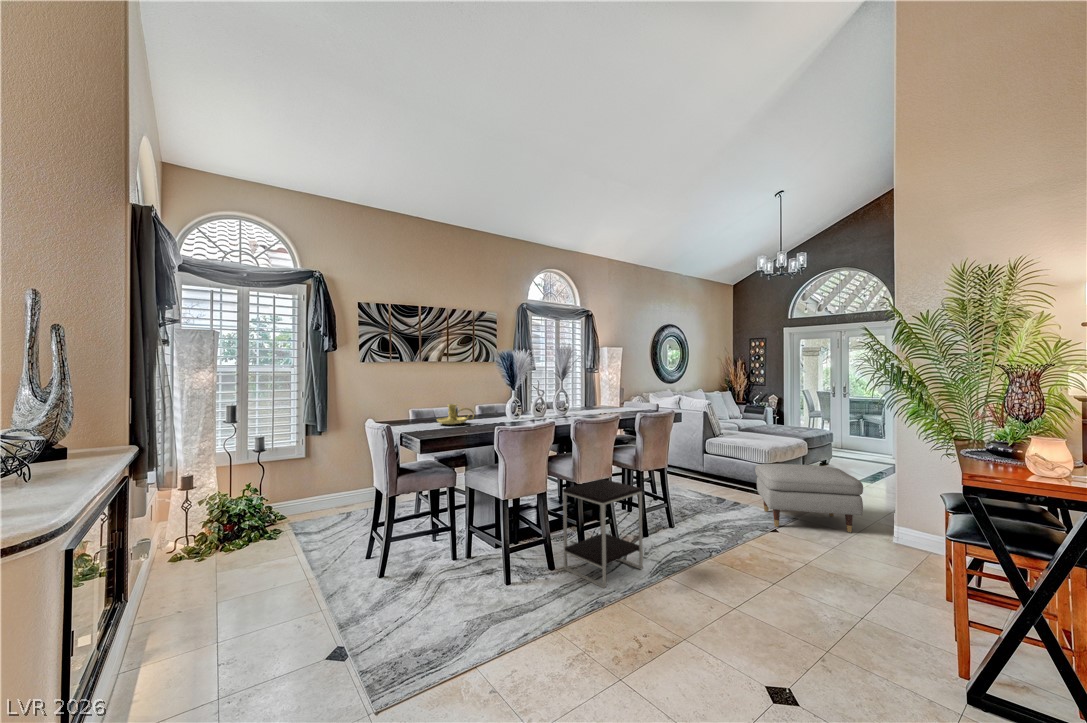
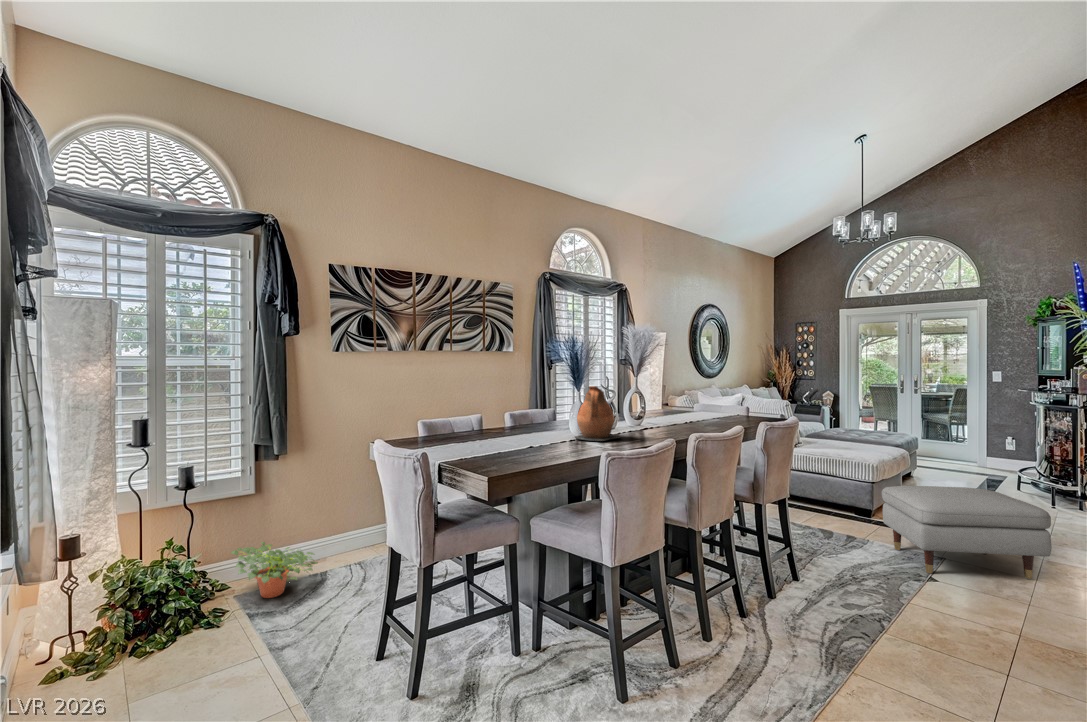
ceramic pitcher: none [501,386,535,423] -> present [575,386,620,441]
candle holder: present [437,404,474,425] -> none [481,414,535,446]
side table: present [563,479,643,588] -> none [688,521,804,699]
potted plant: none [287,489,345,525] -> present [231,542,318,598]

